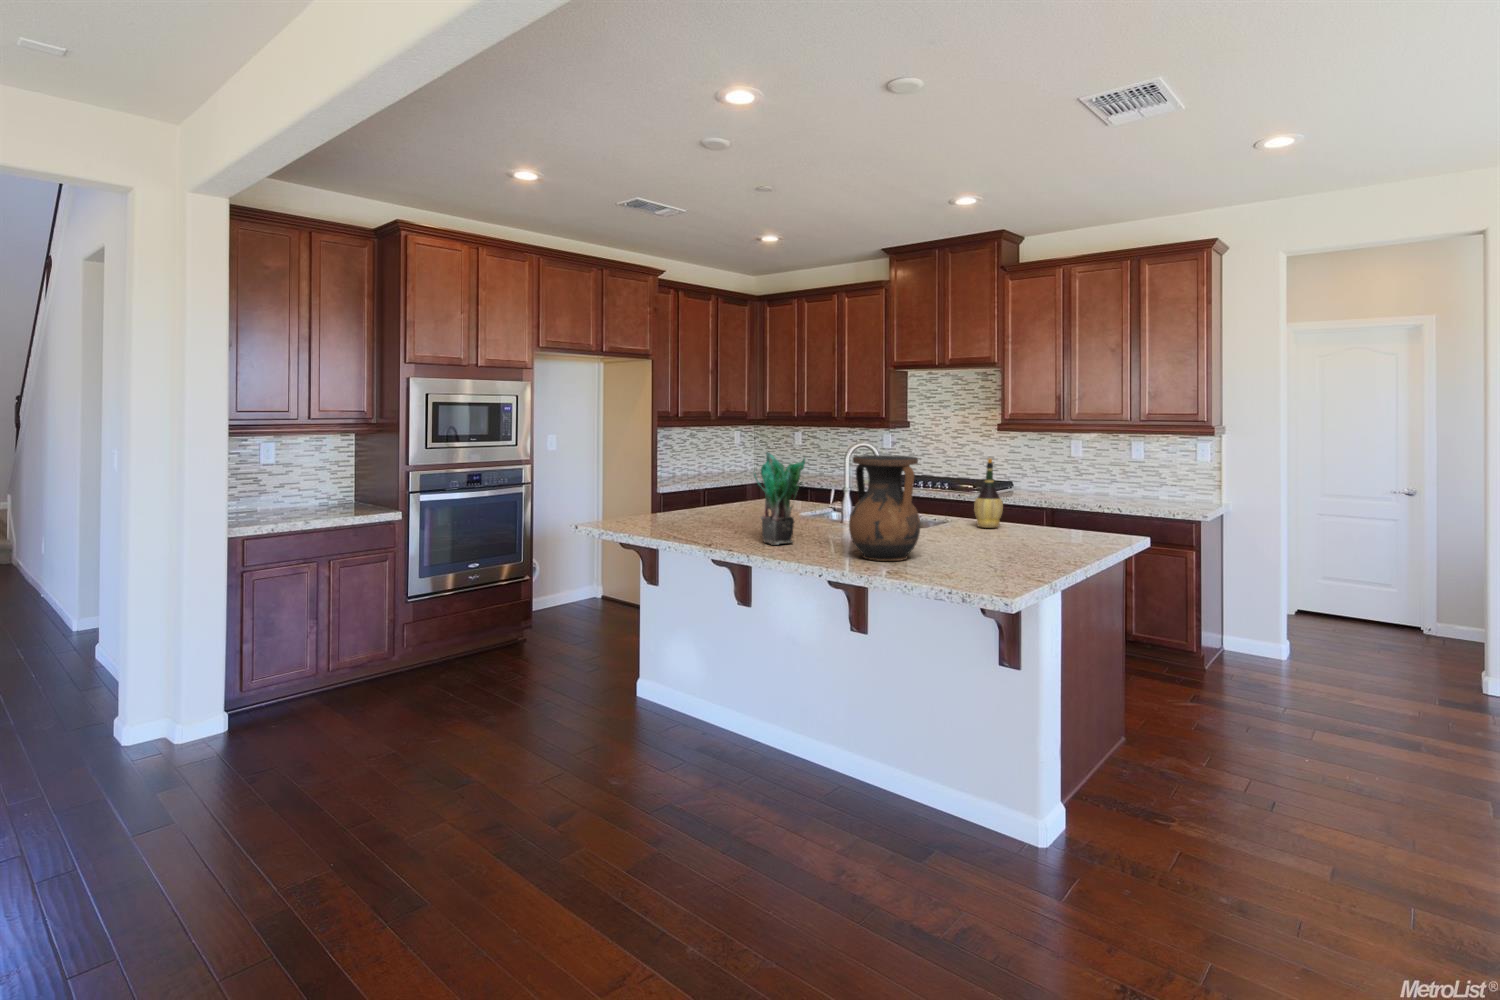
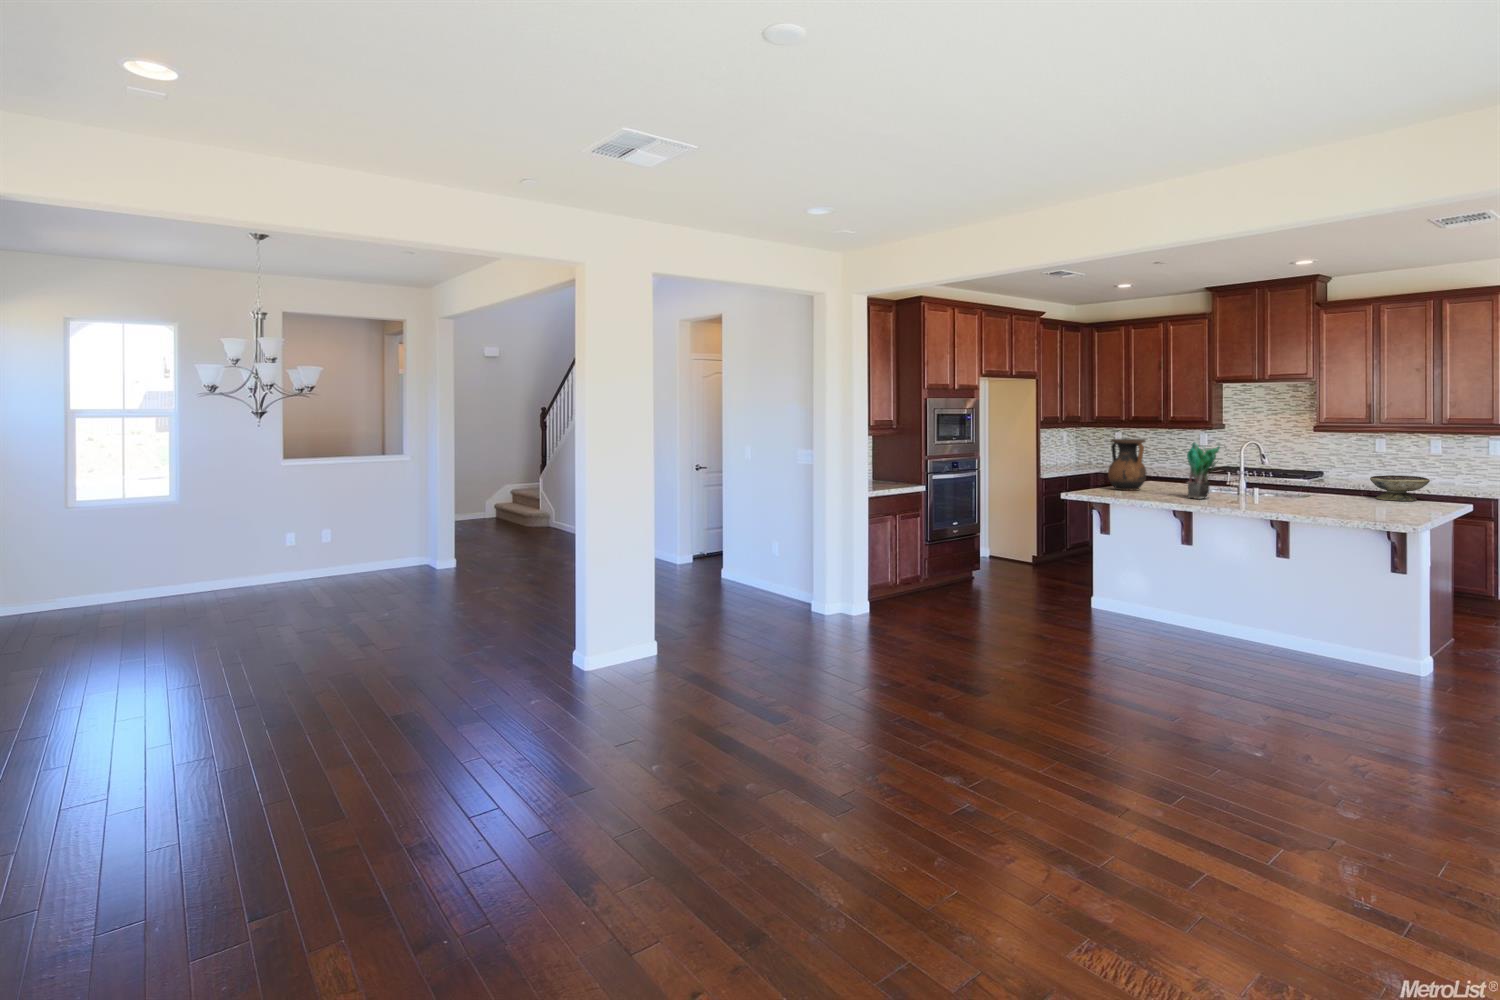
vase: present [849,455,920,561] -> present [1108,439,1146,490]
wine bottle: present [974,459,1003,528] -> none [1324,448,1347,494]
decorative bowl: none [1026,501,1103,542] -> present [1370,475,1430,501]

